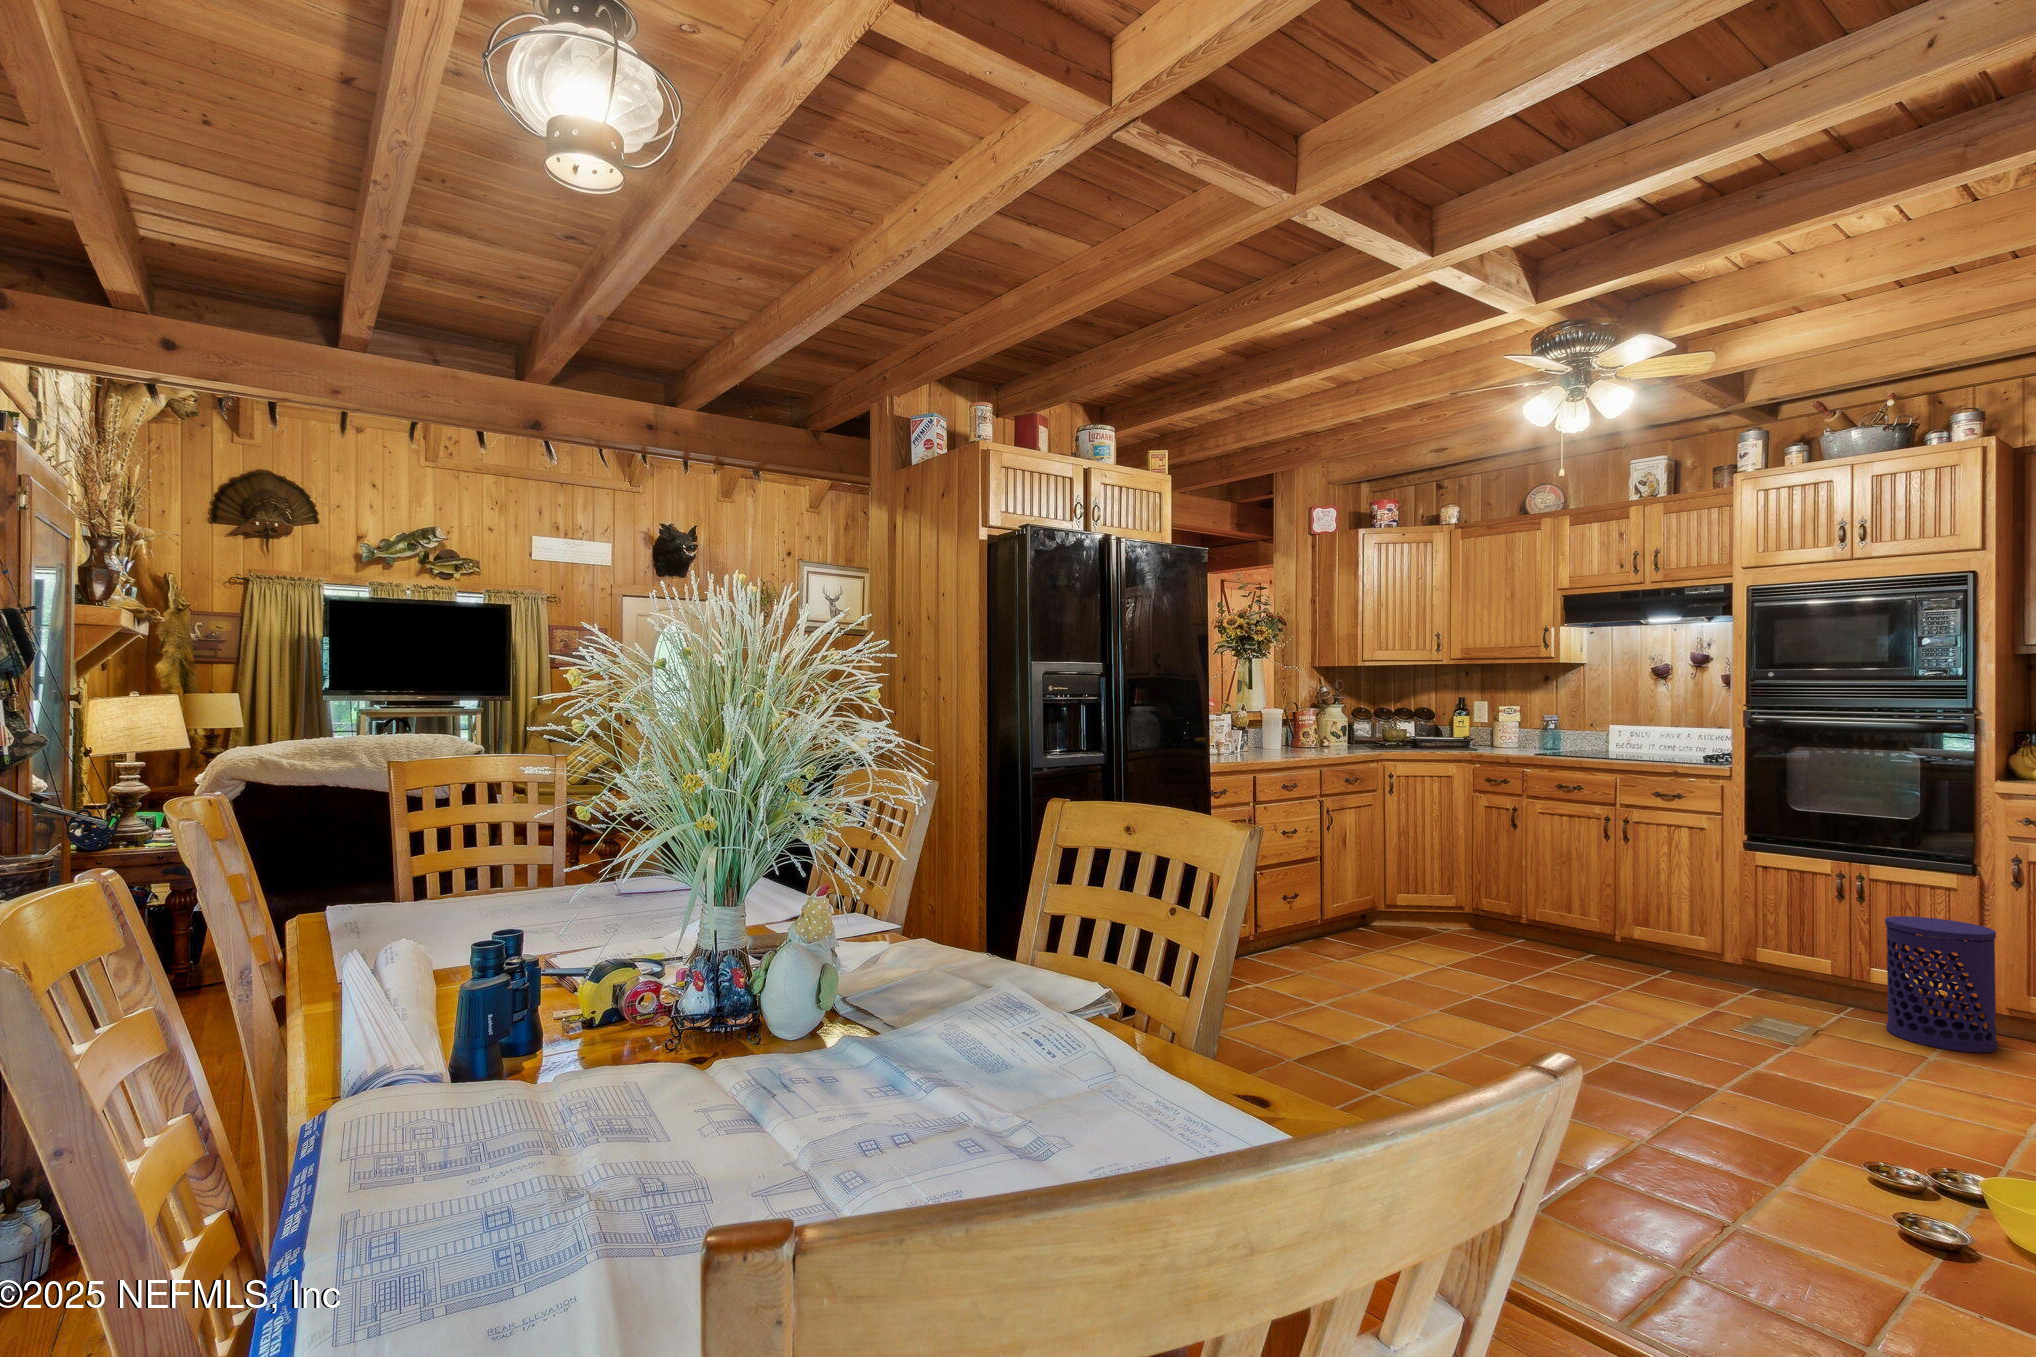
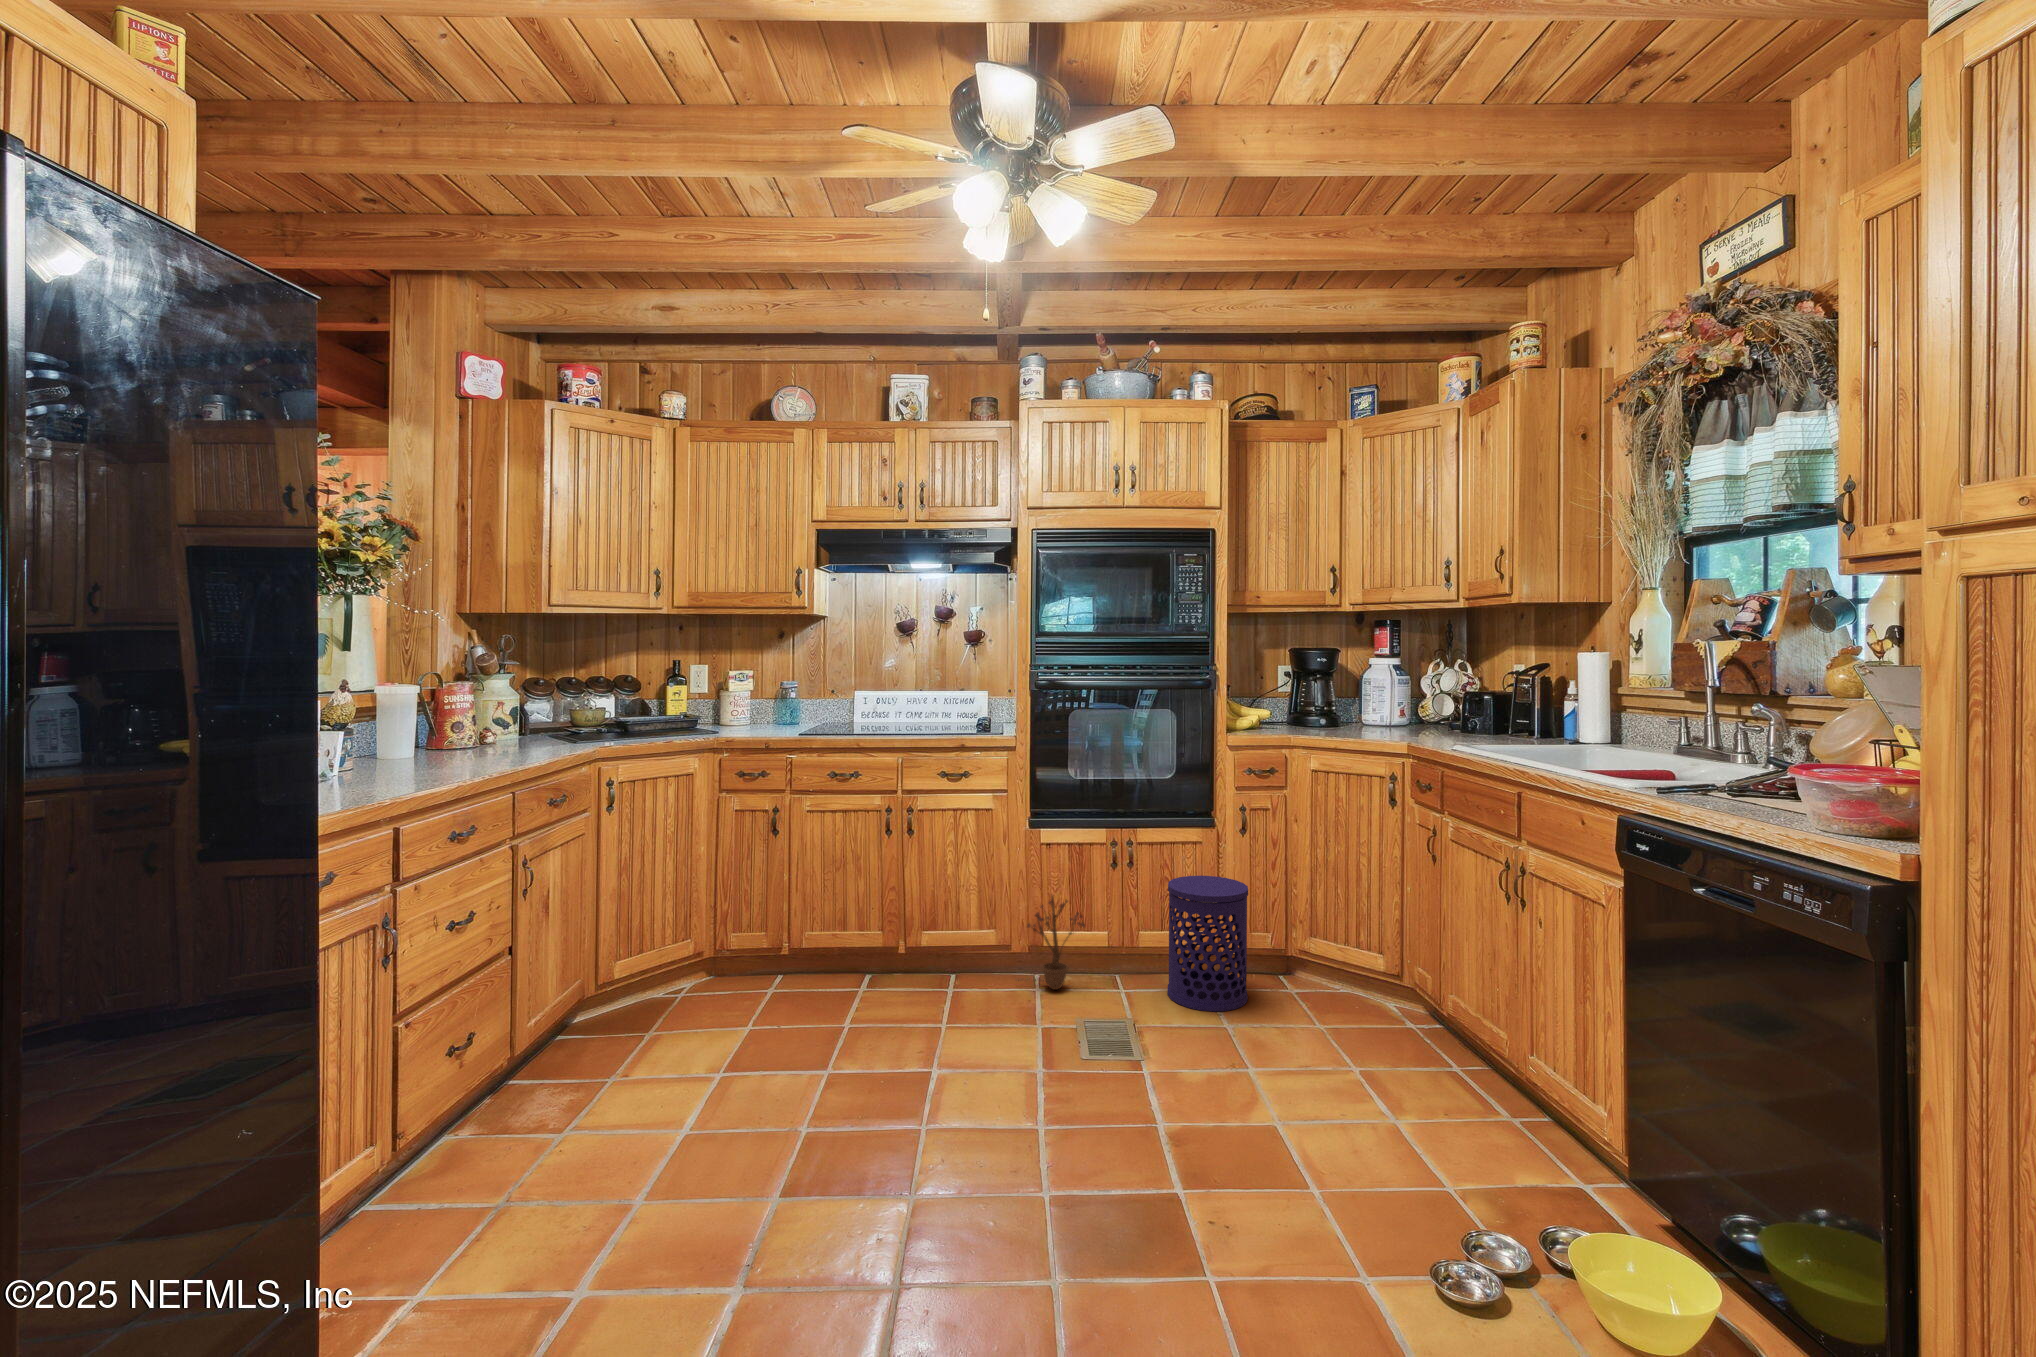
decorative plant: none [1721,909,1793,997] -> present [1018,896,1085,990]

